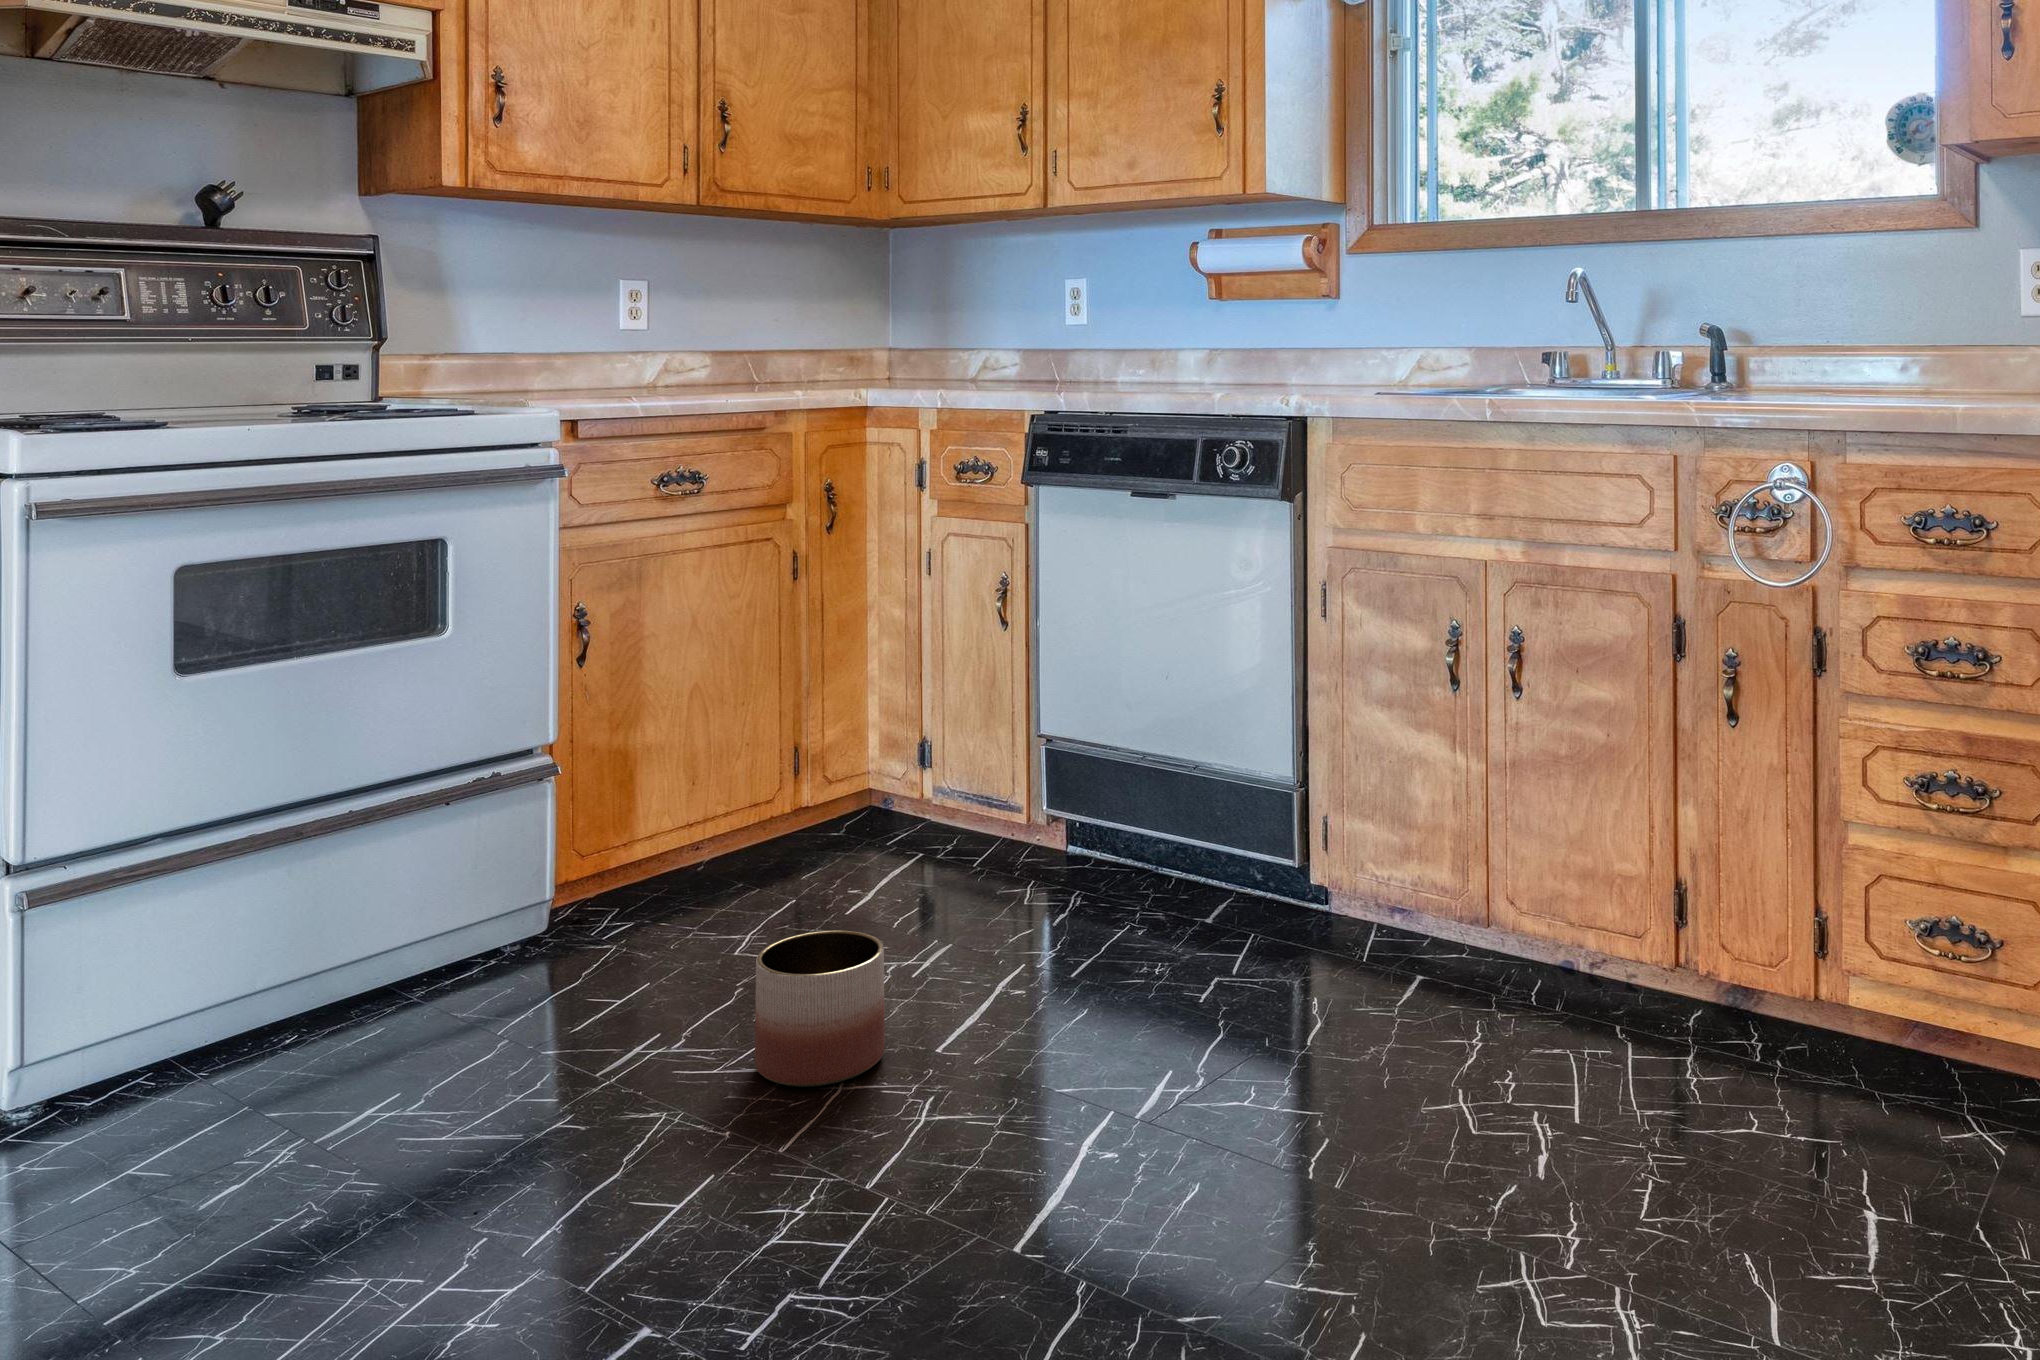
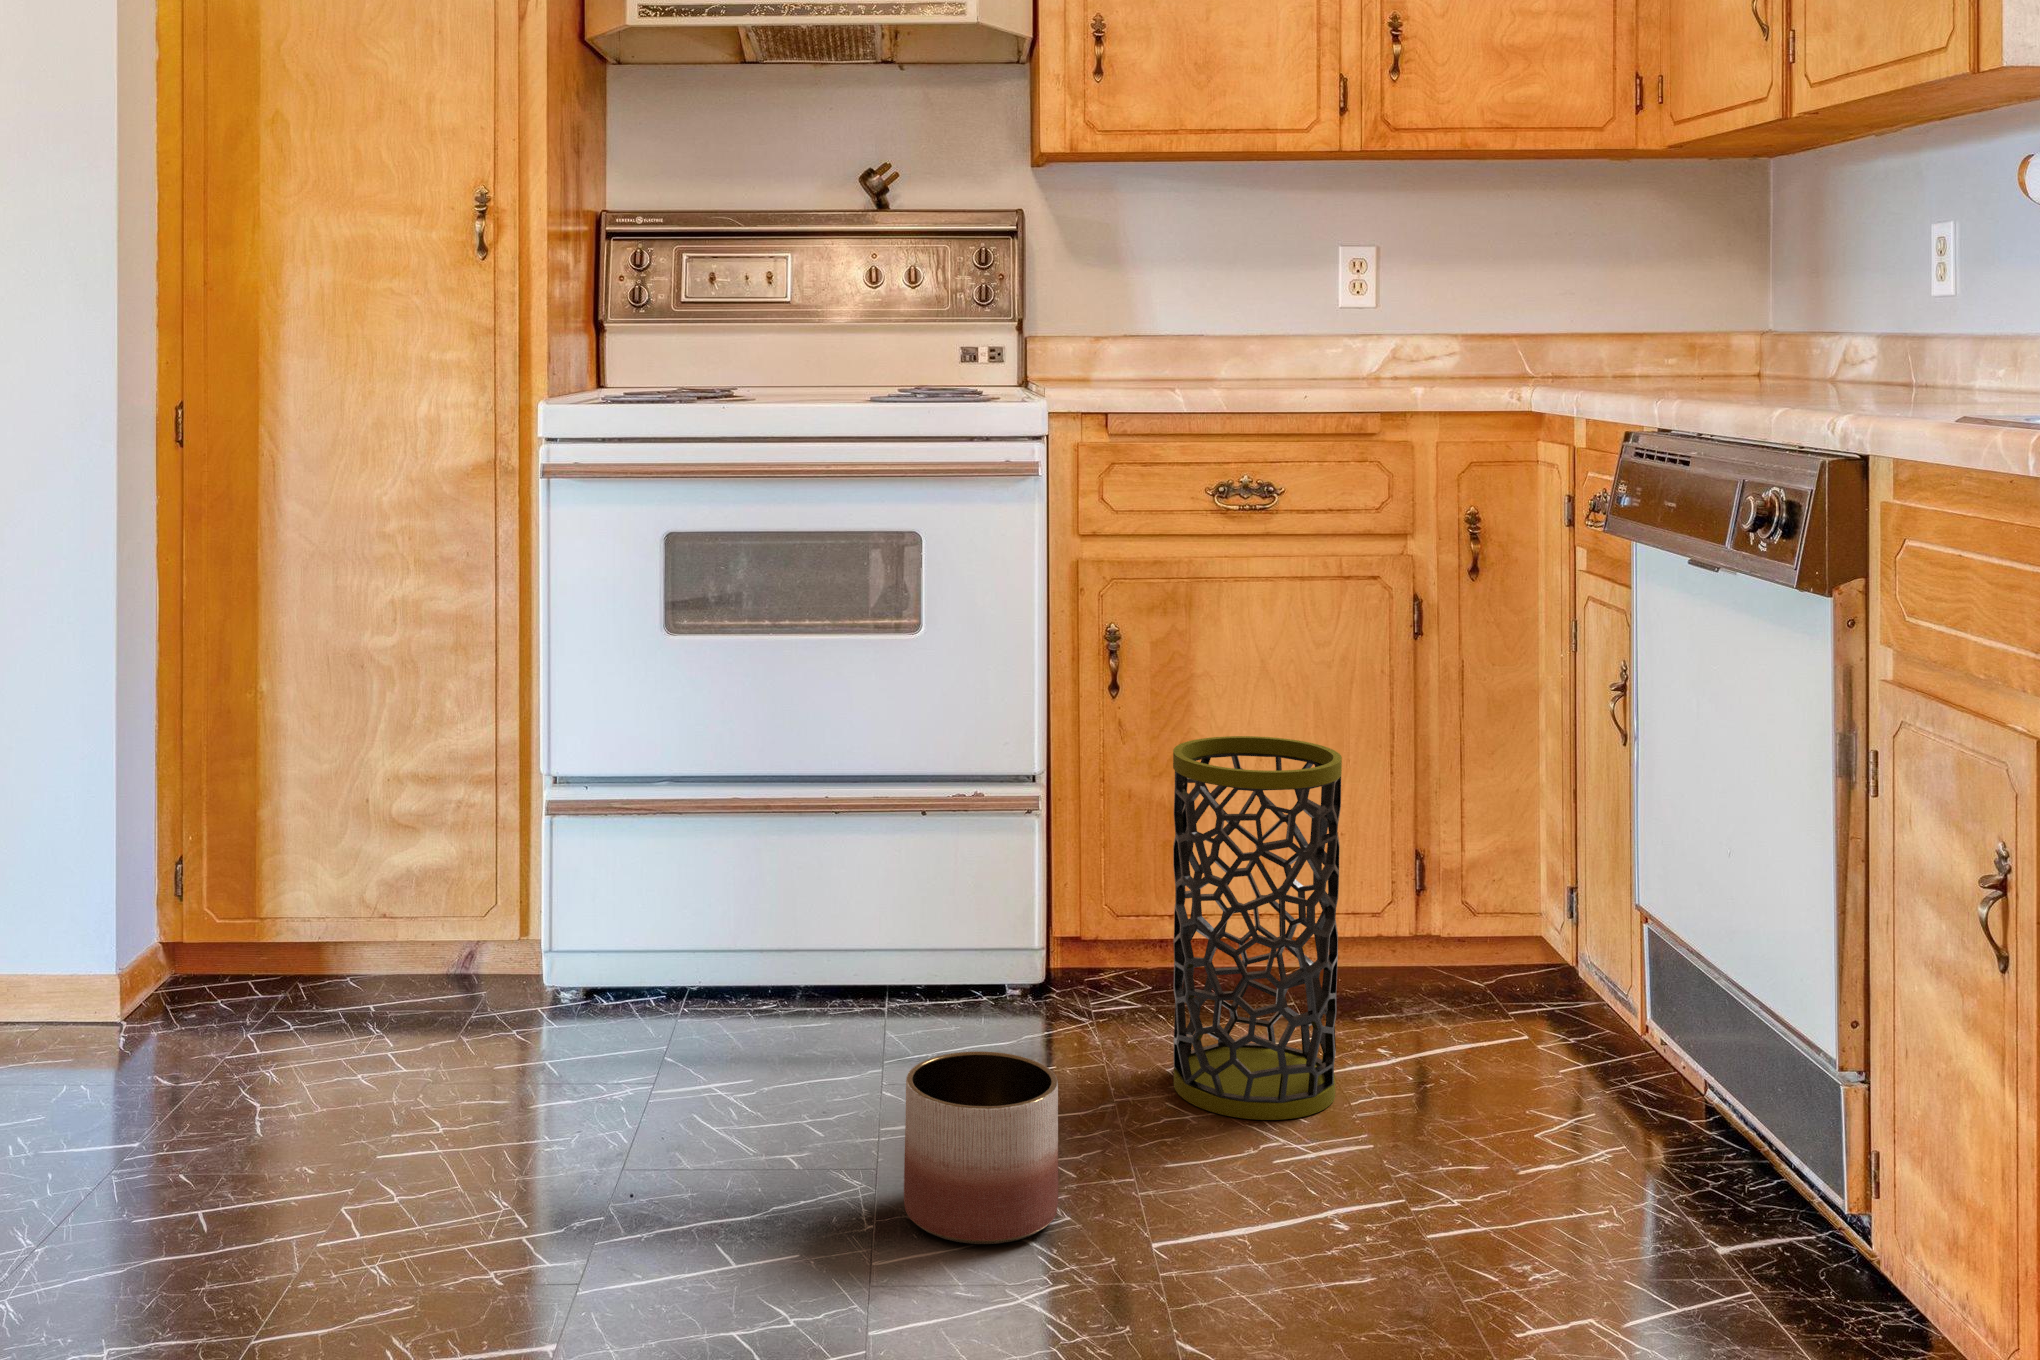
trash can: none [763,659,895,953] -> present [1173,736,1342,1120]

